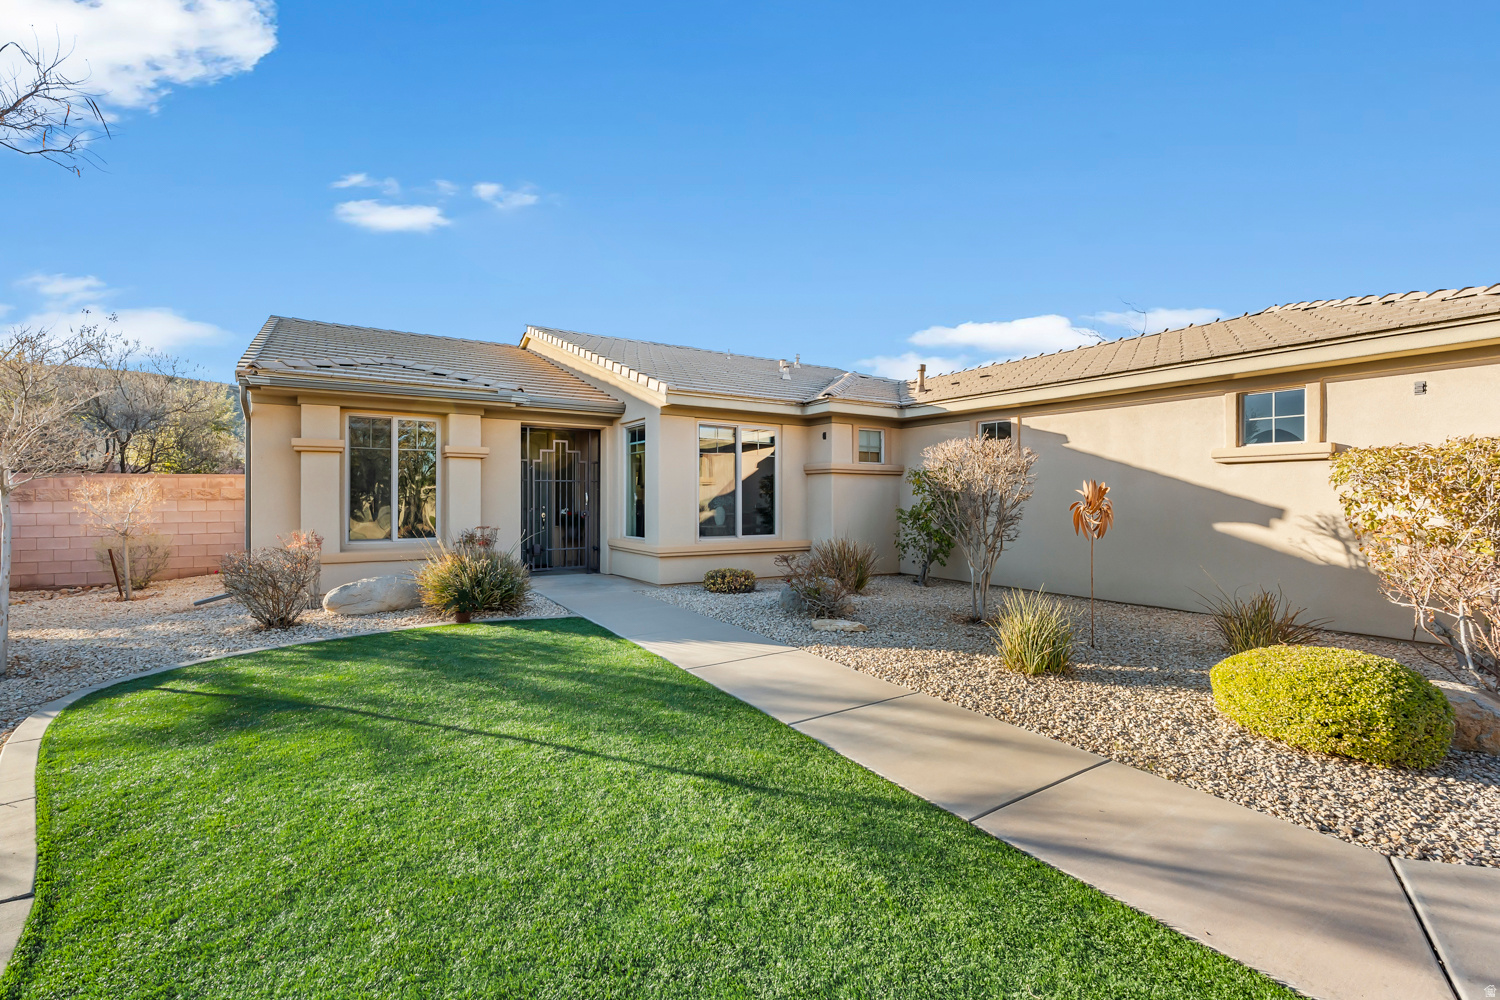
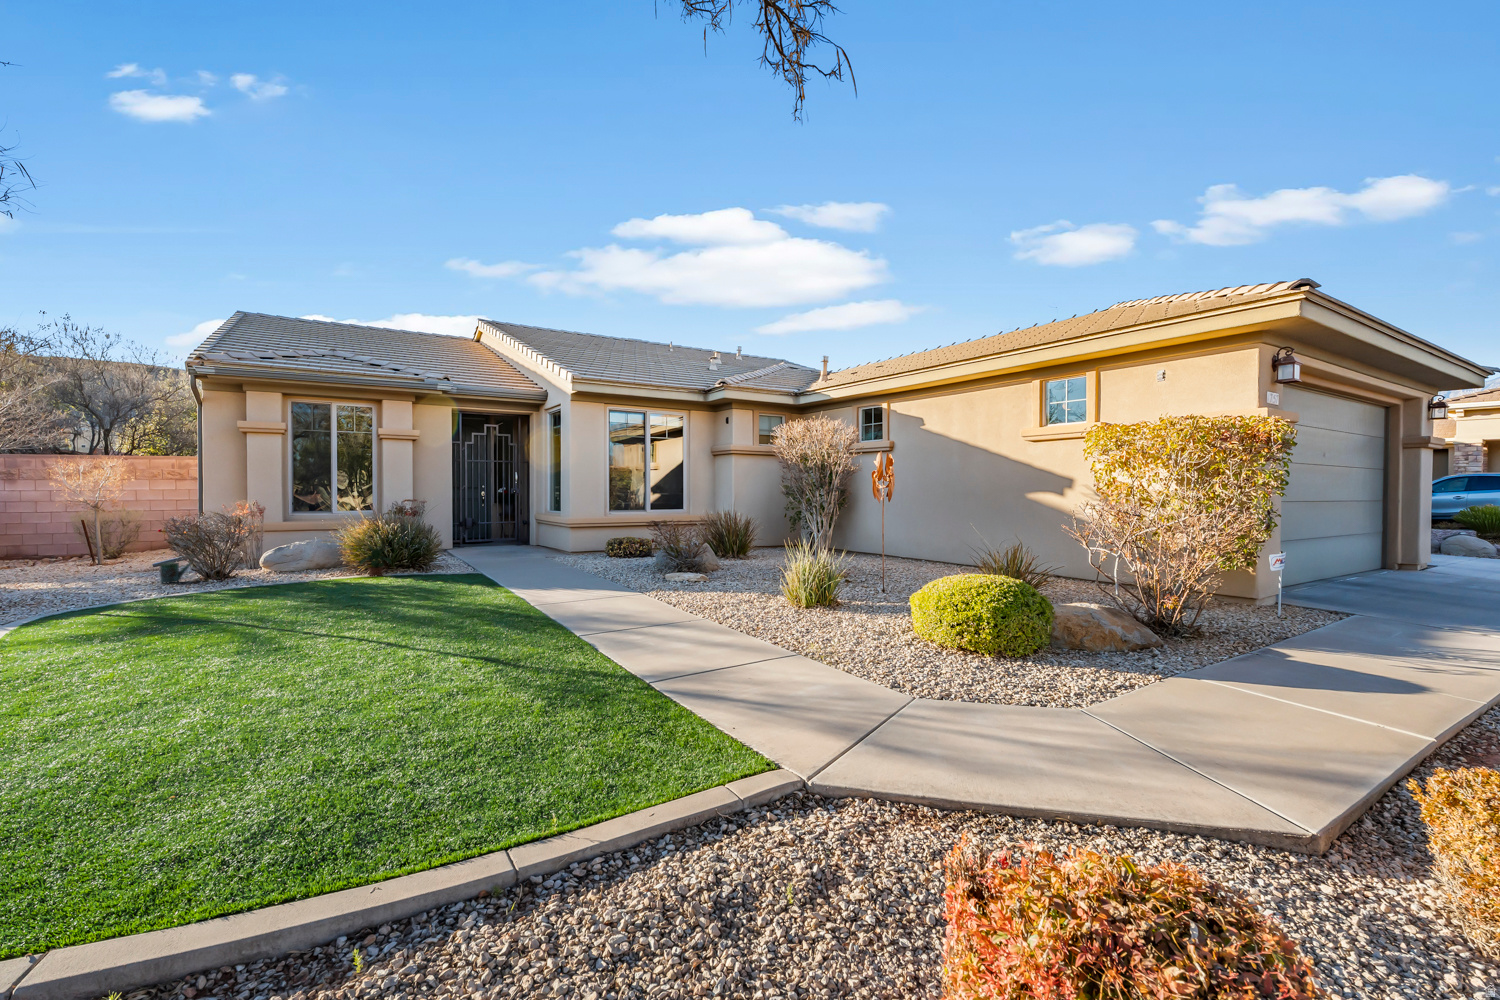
watering can: none [205,605,255,636] -> present [160,559,194,583]

